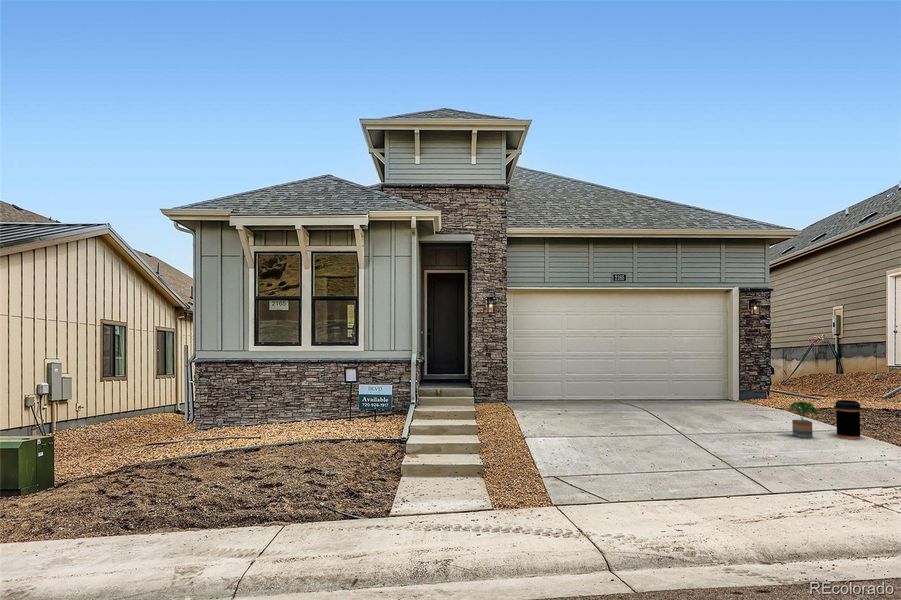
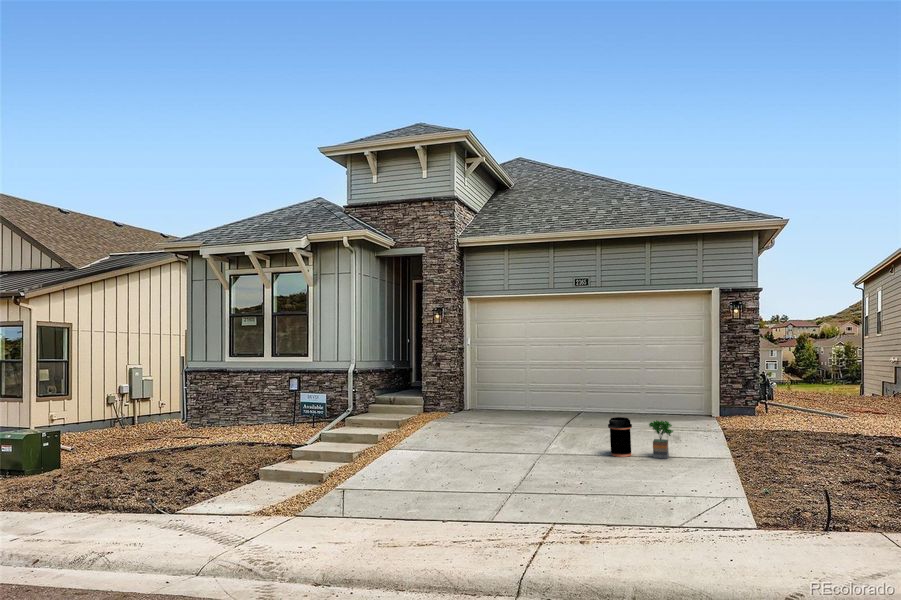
trash can: present [834,400,862,439] -> present [608,417,632,457]

